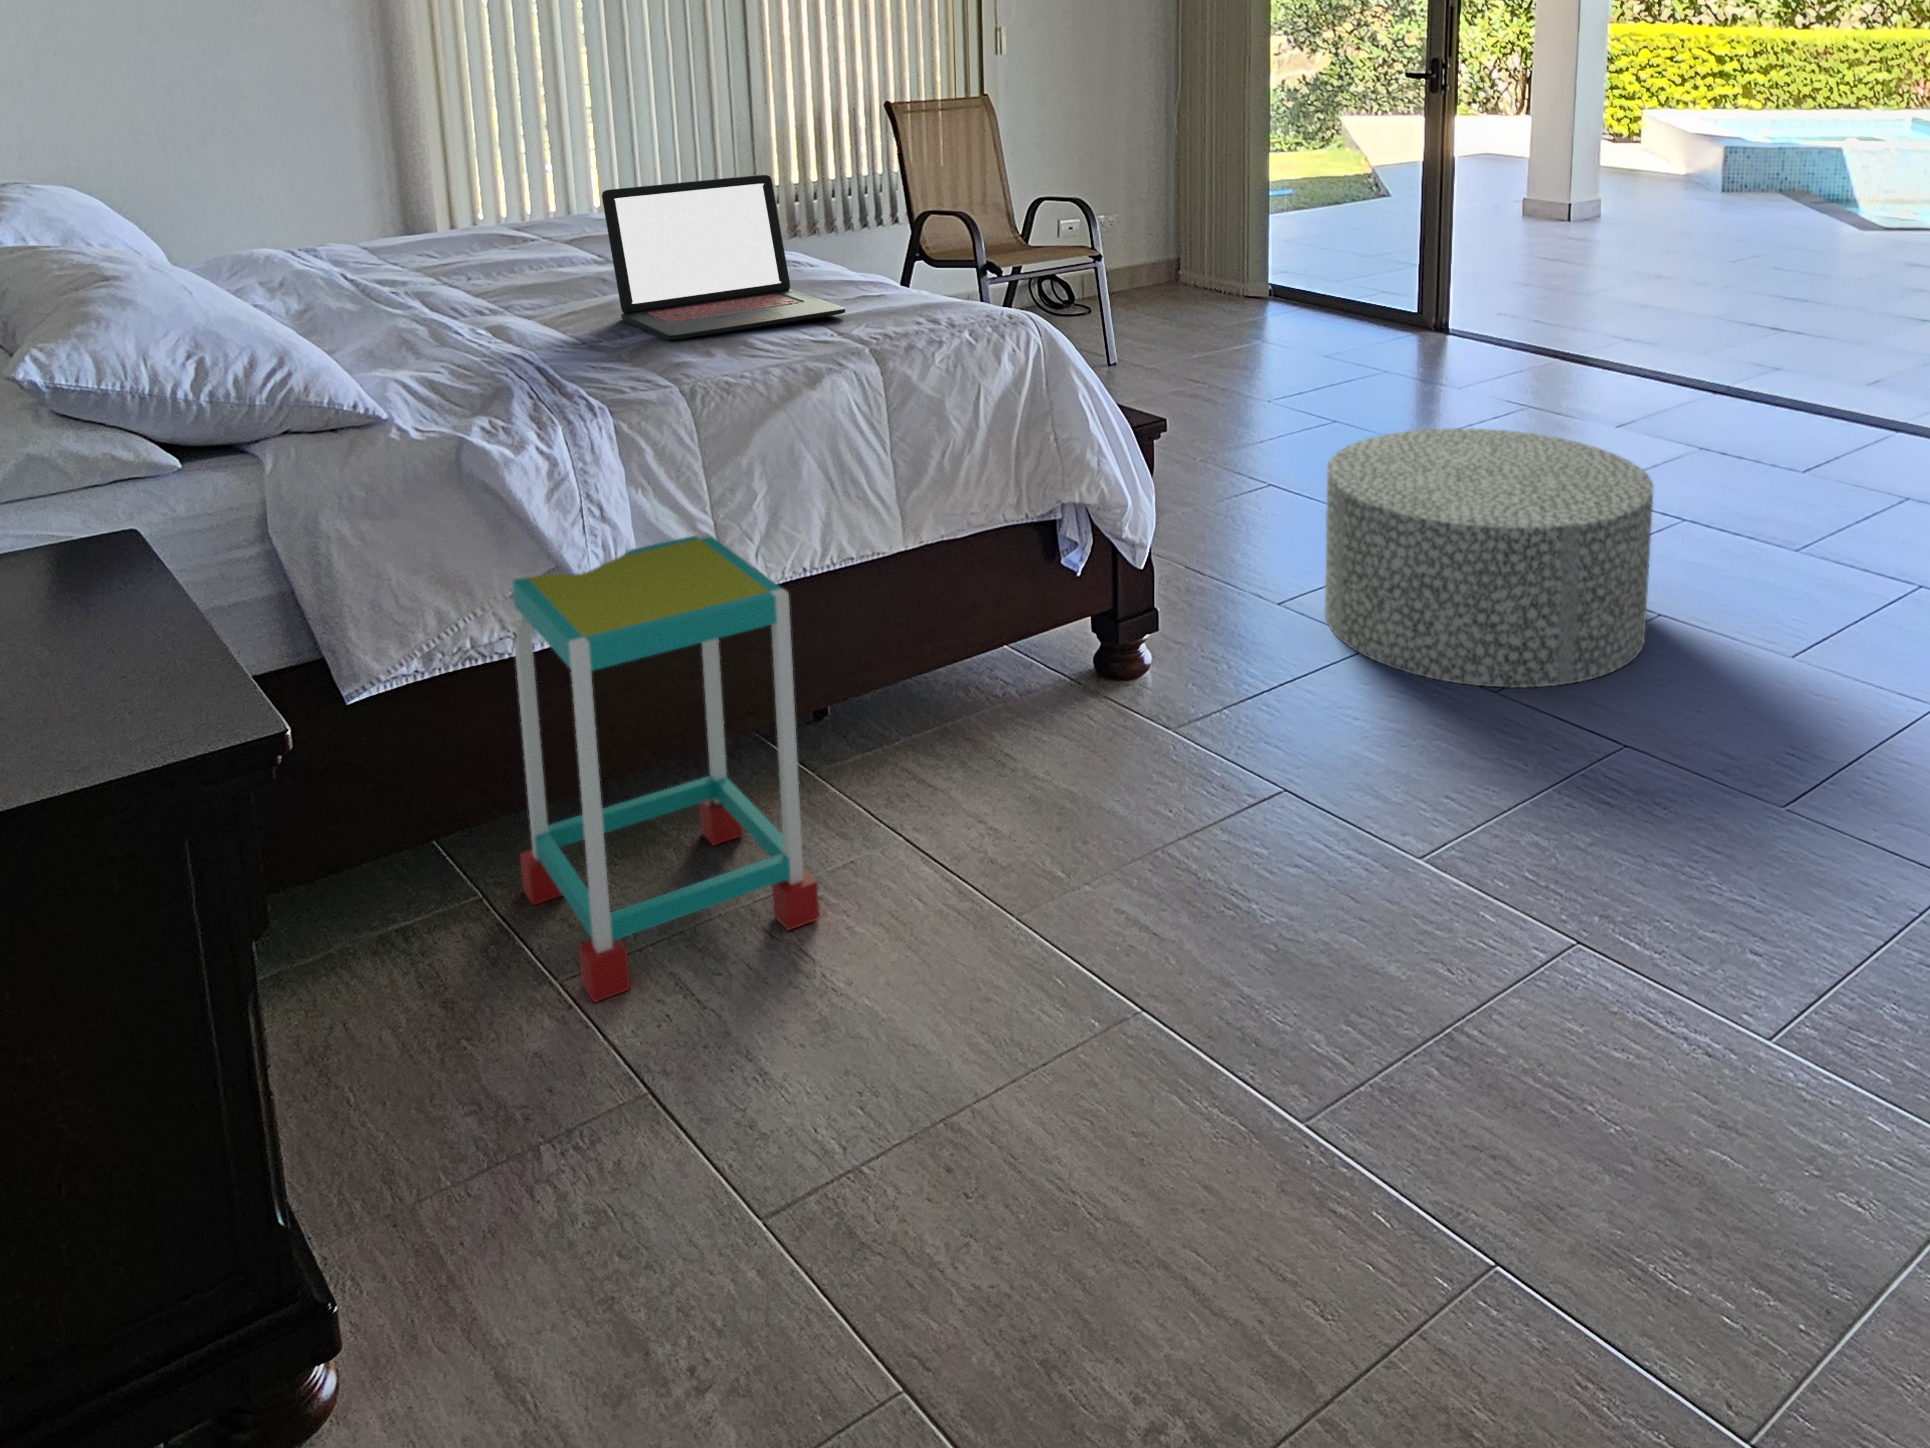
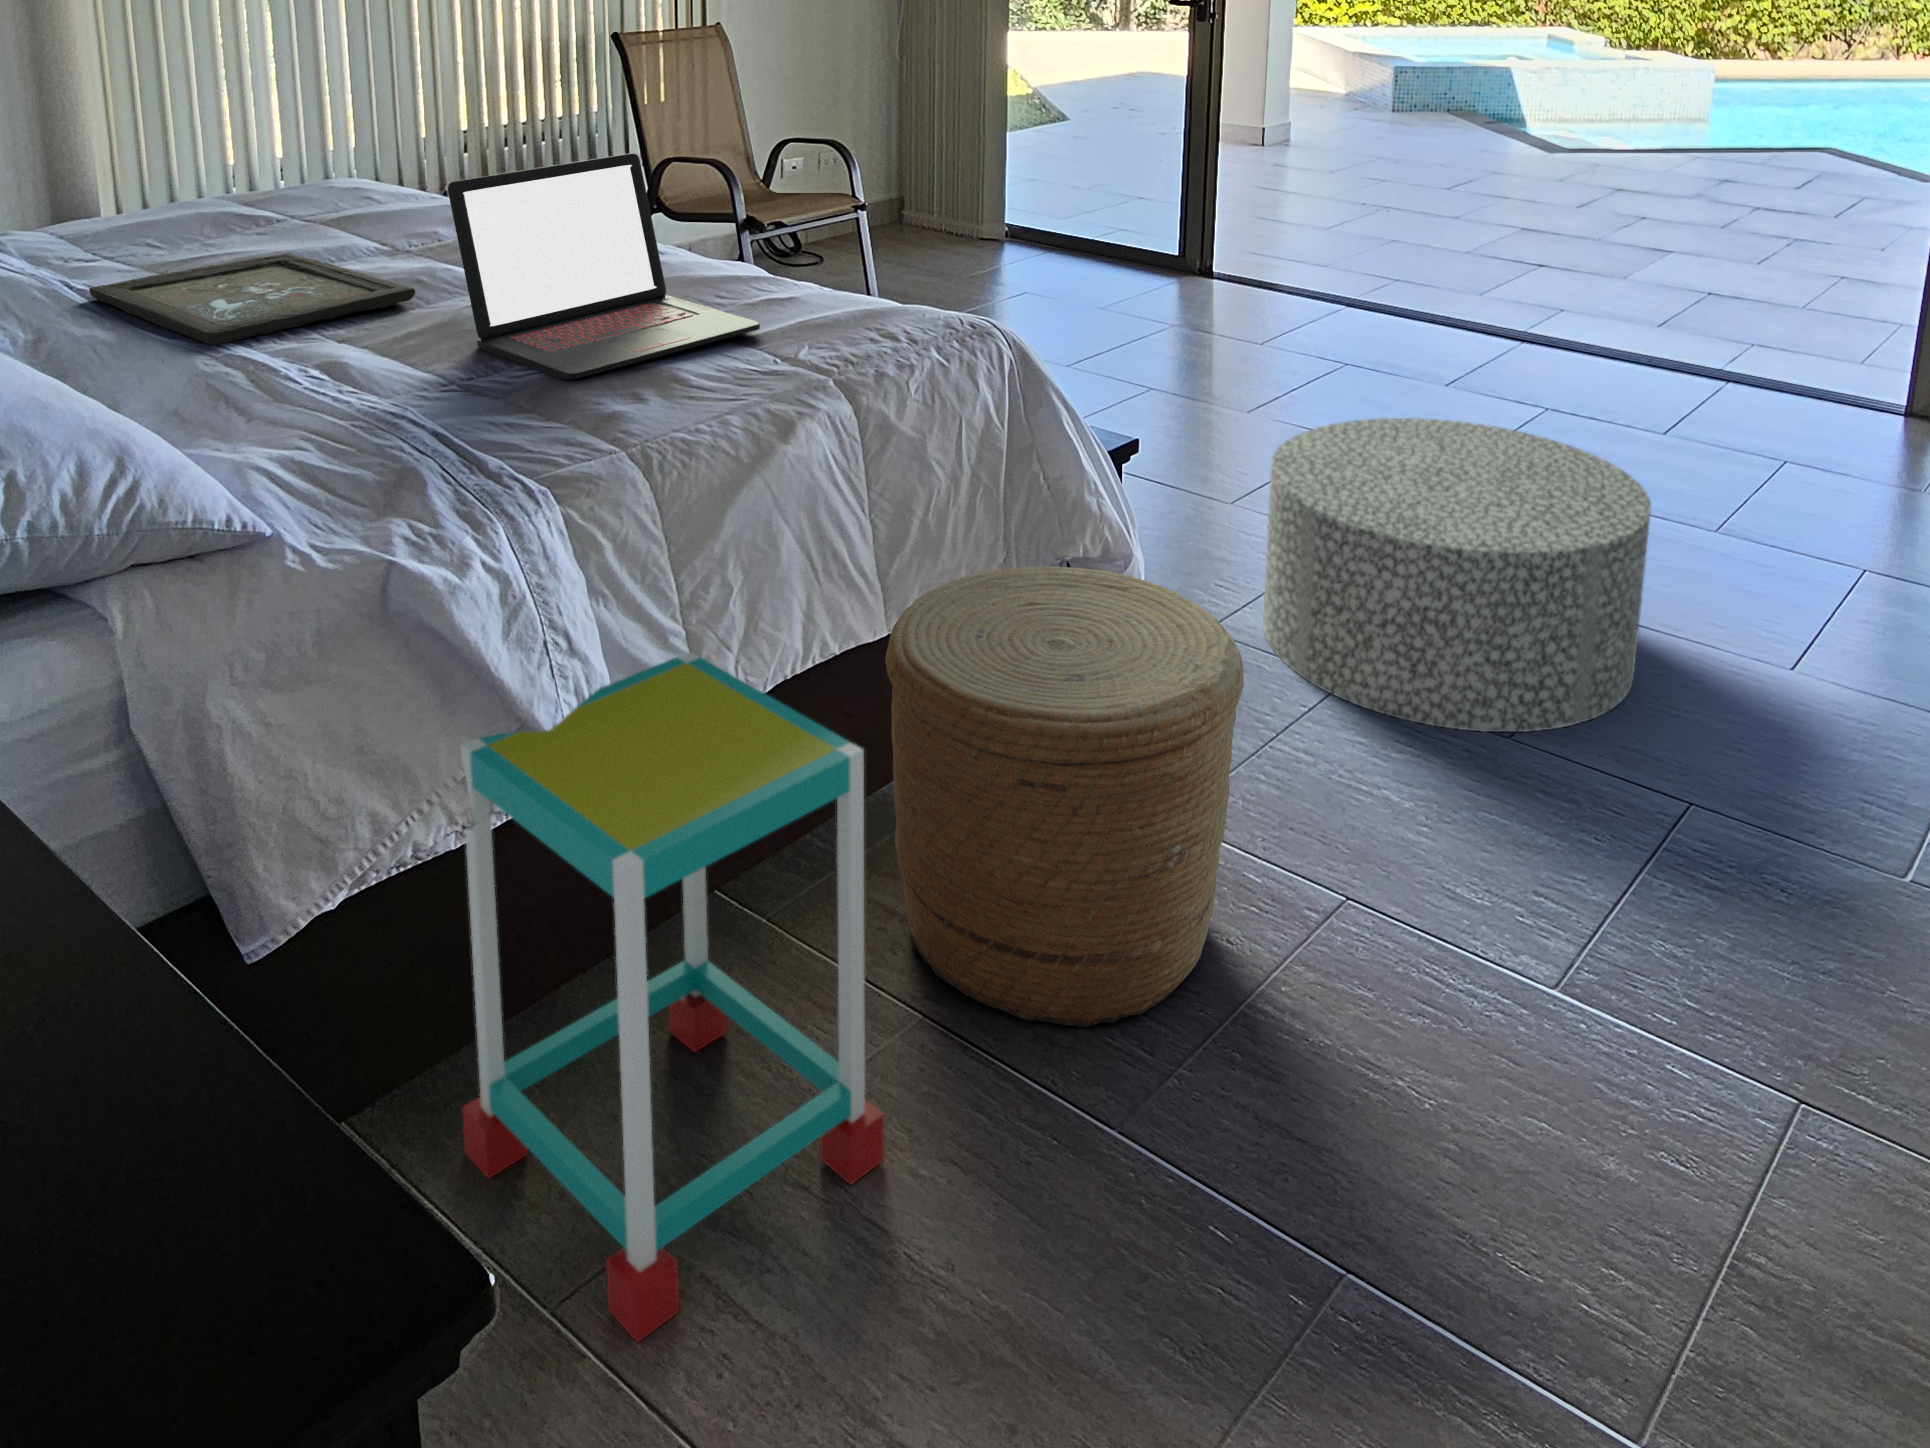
tray: none [363,257,600,314] -> present [89,253,415,346]
woven basket: none [882,505,1165,854] -> present [885,567,1244,1028]

